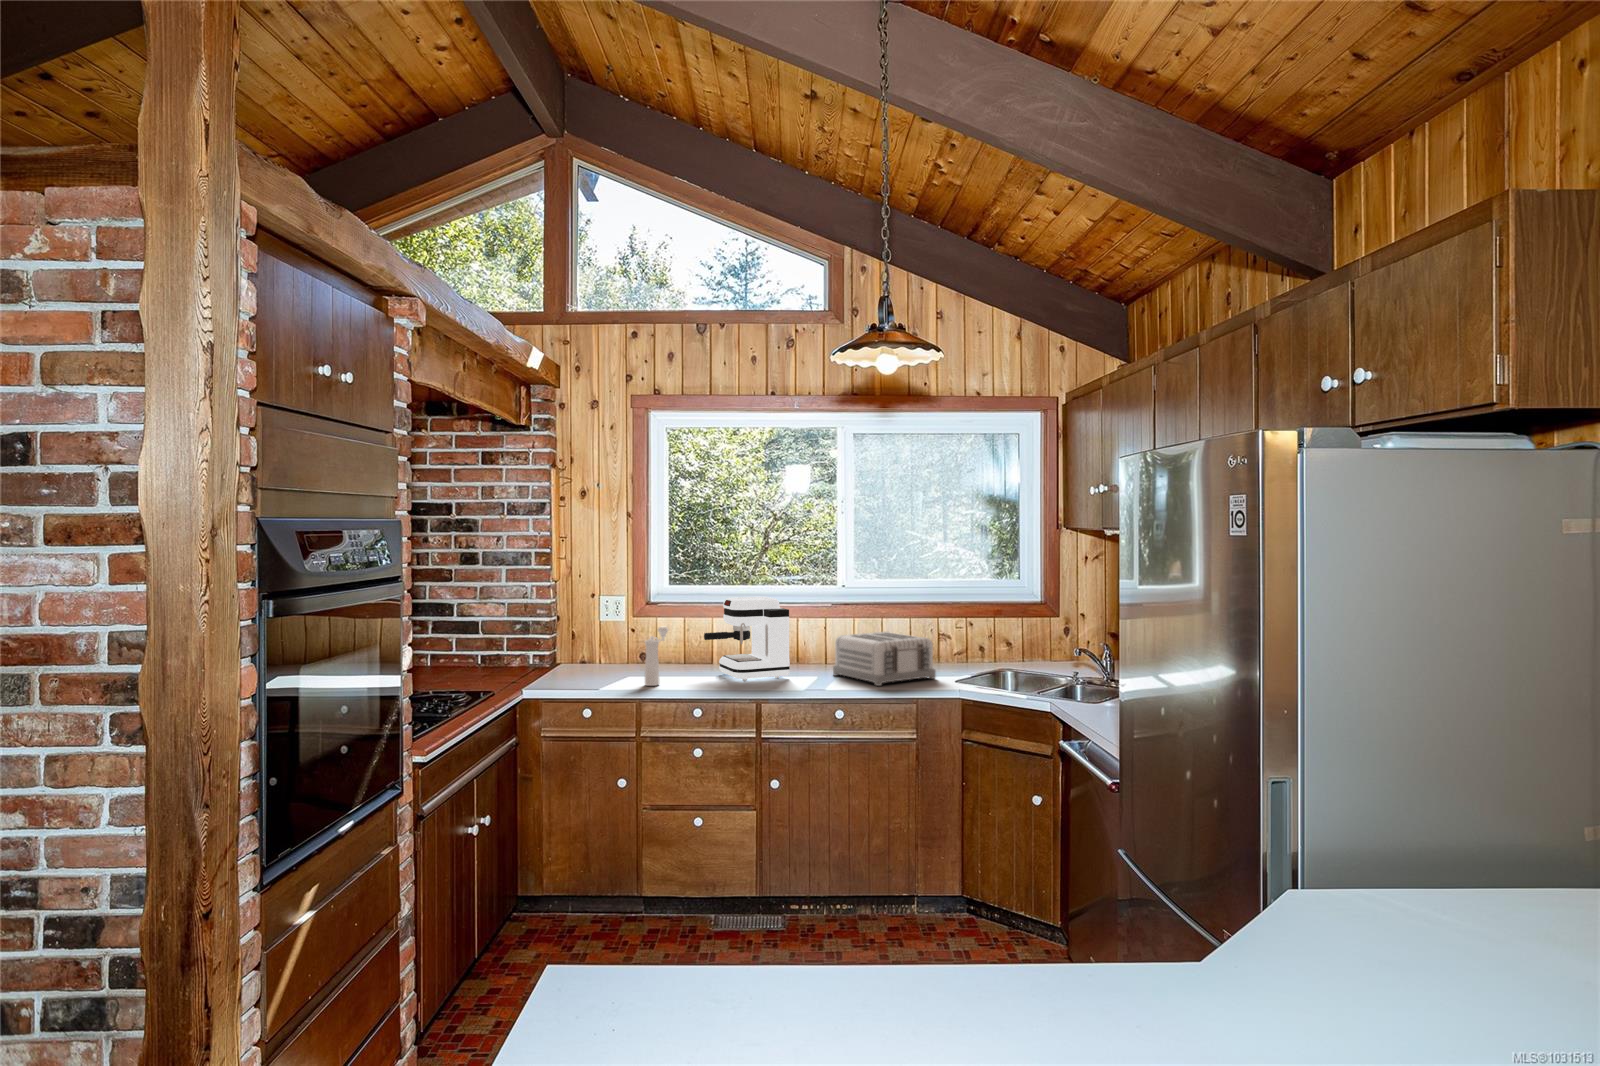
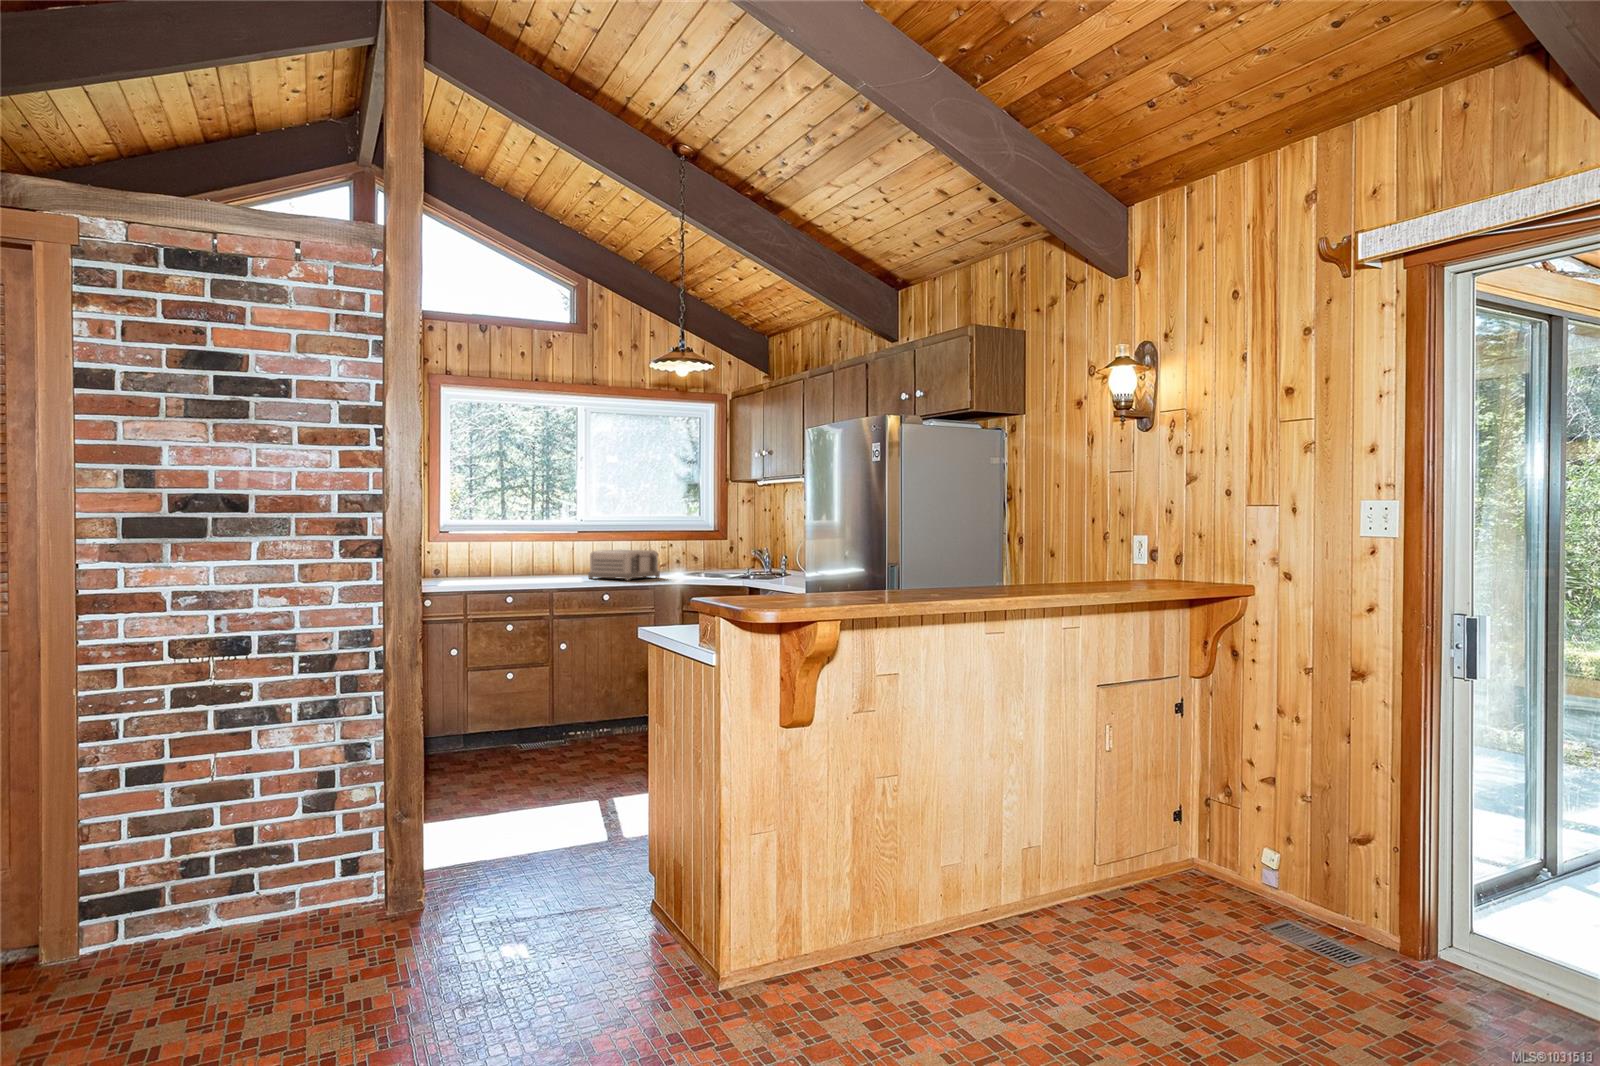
coffee maker: present [704,597,790,681] -> none [496,525,561,582]
pepper mill: present [645,627,669,686] -> none [459,545,472,586]

